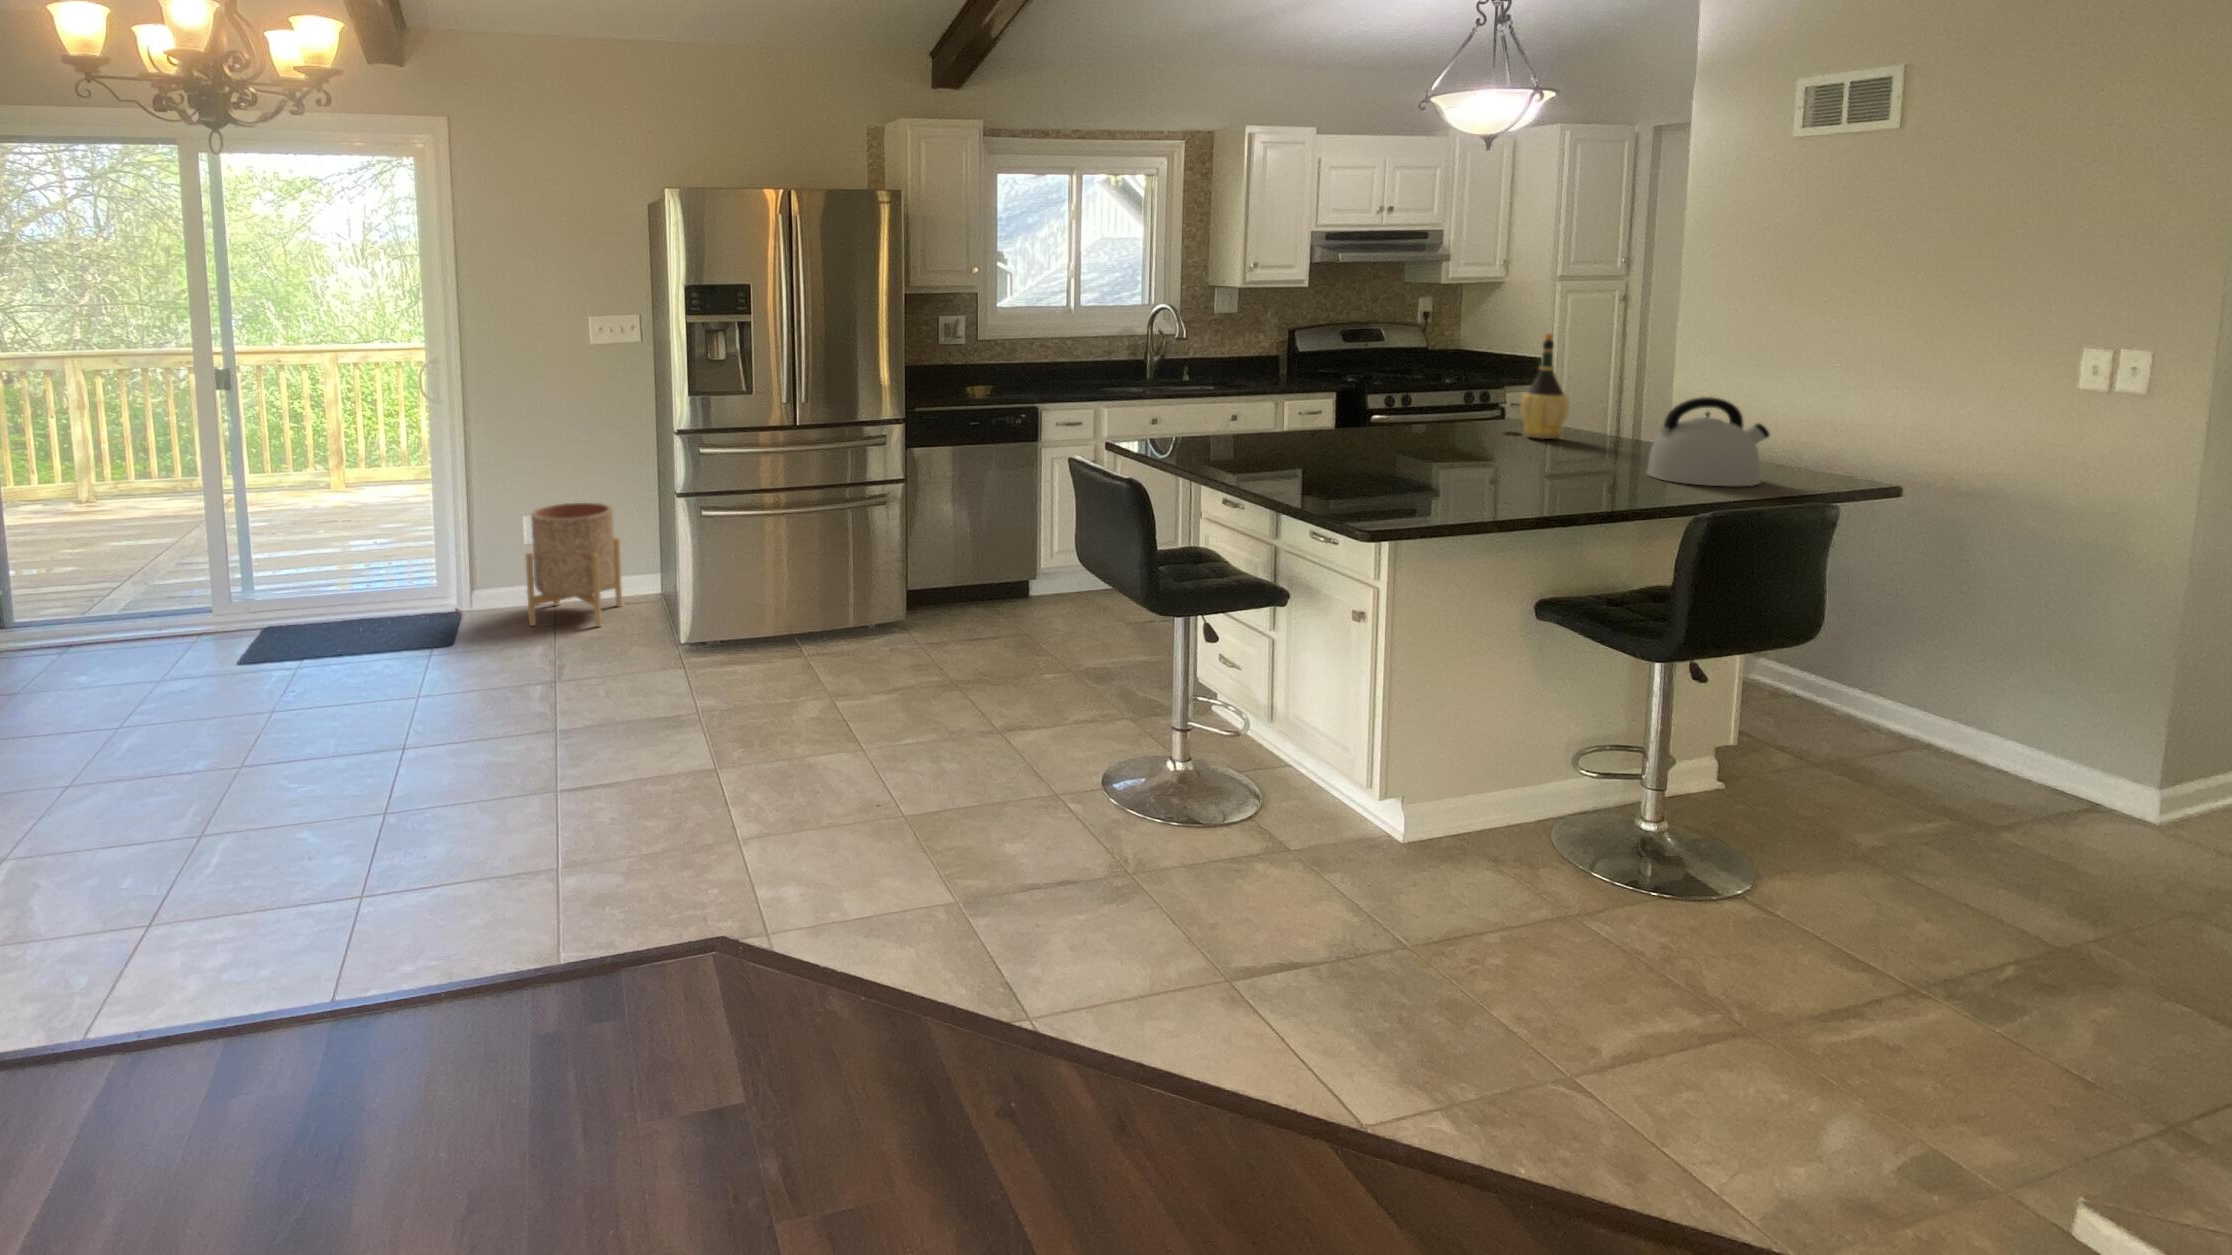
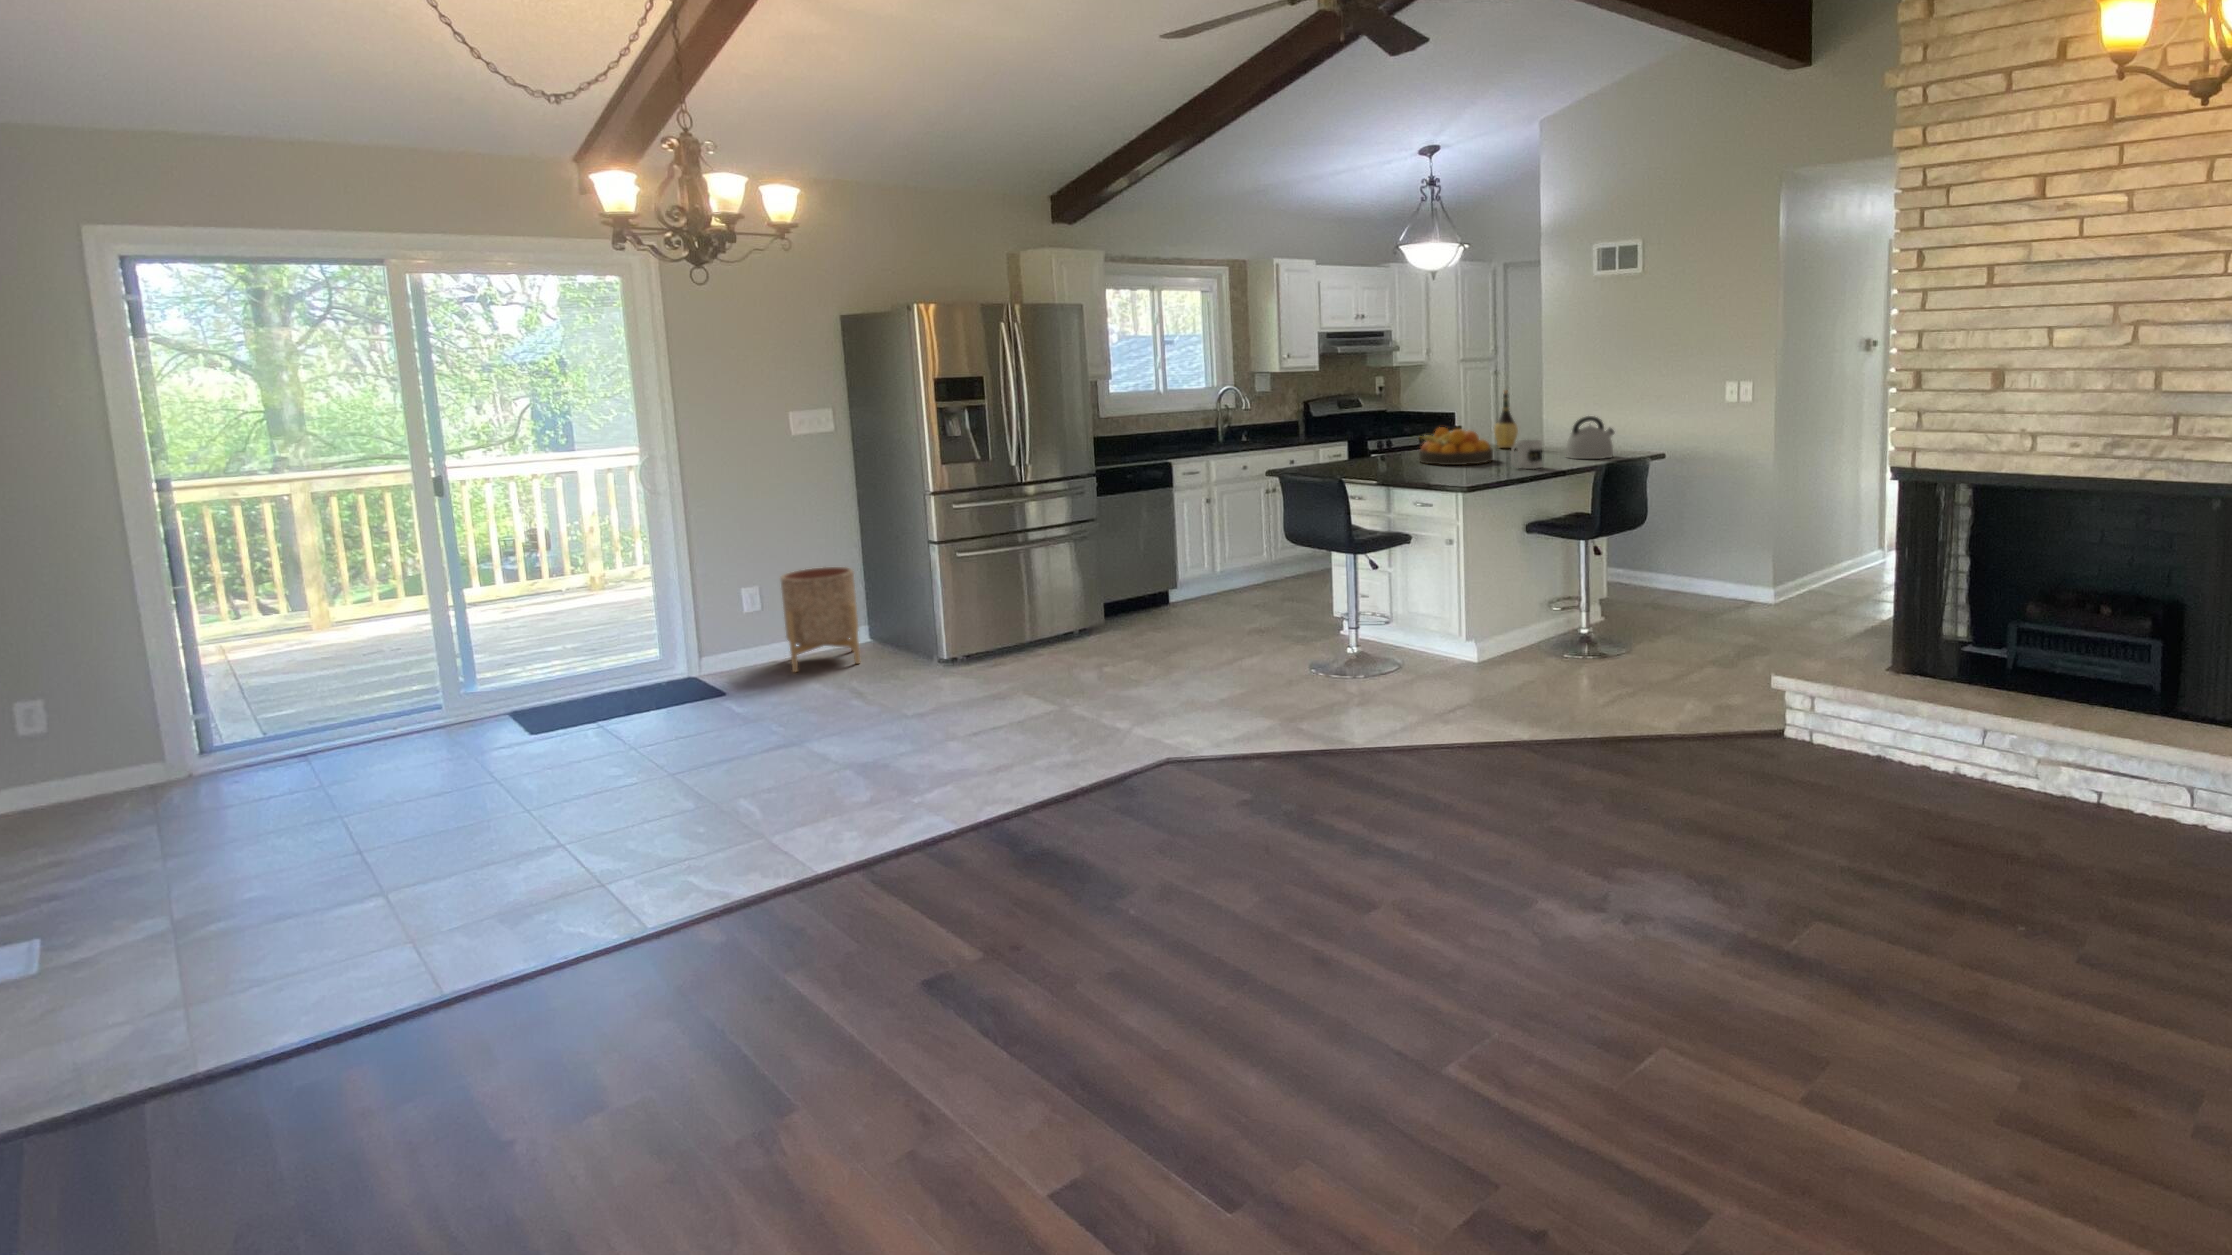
fruit bowl: none [1334,396,1480,472] -> present [1419,427,1493,465]
mug: none [1492,437,1567,498] -> present [1511,440,1542,469]

